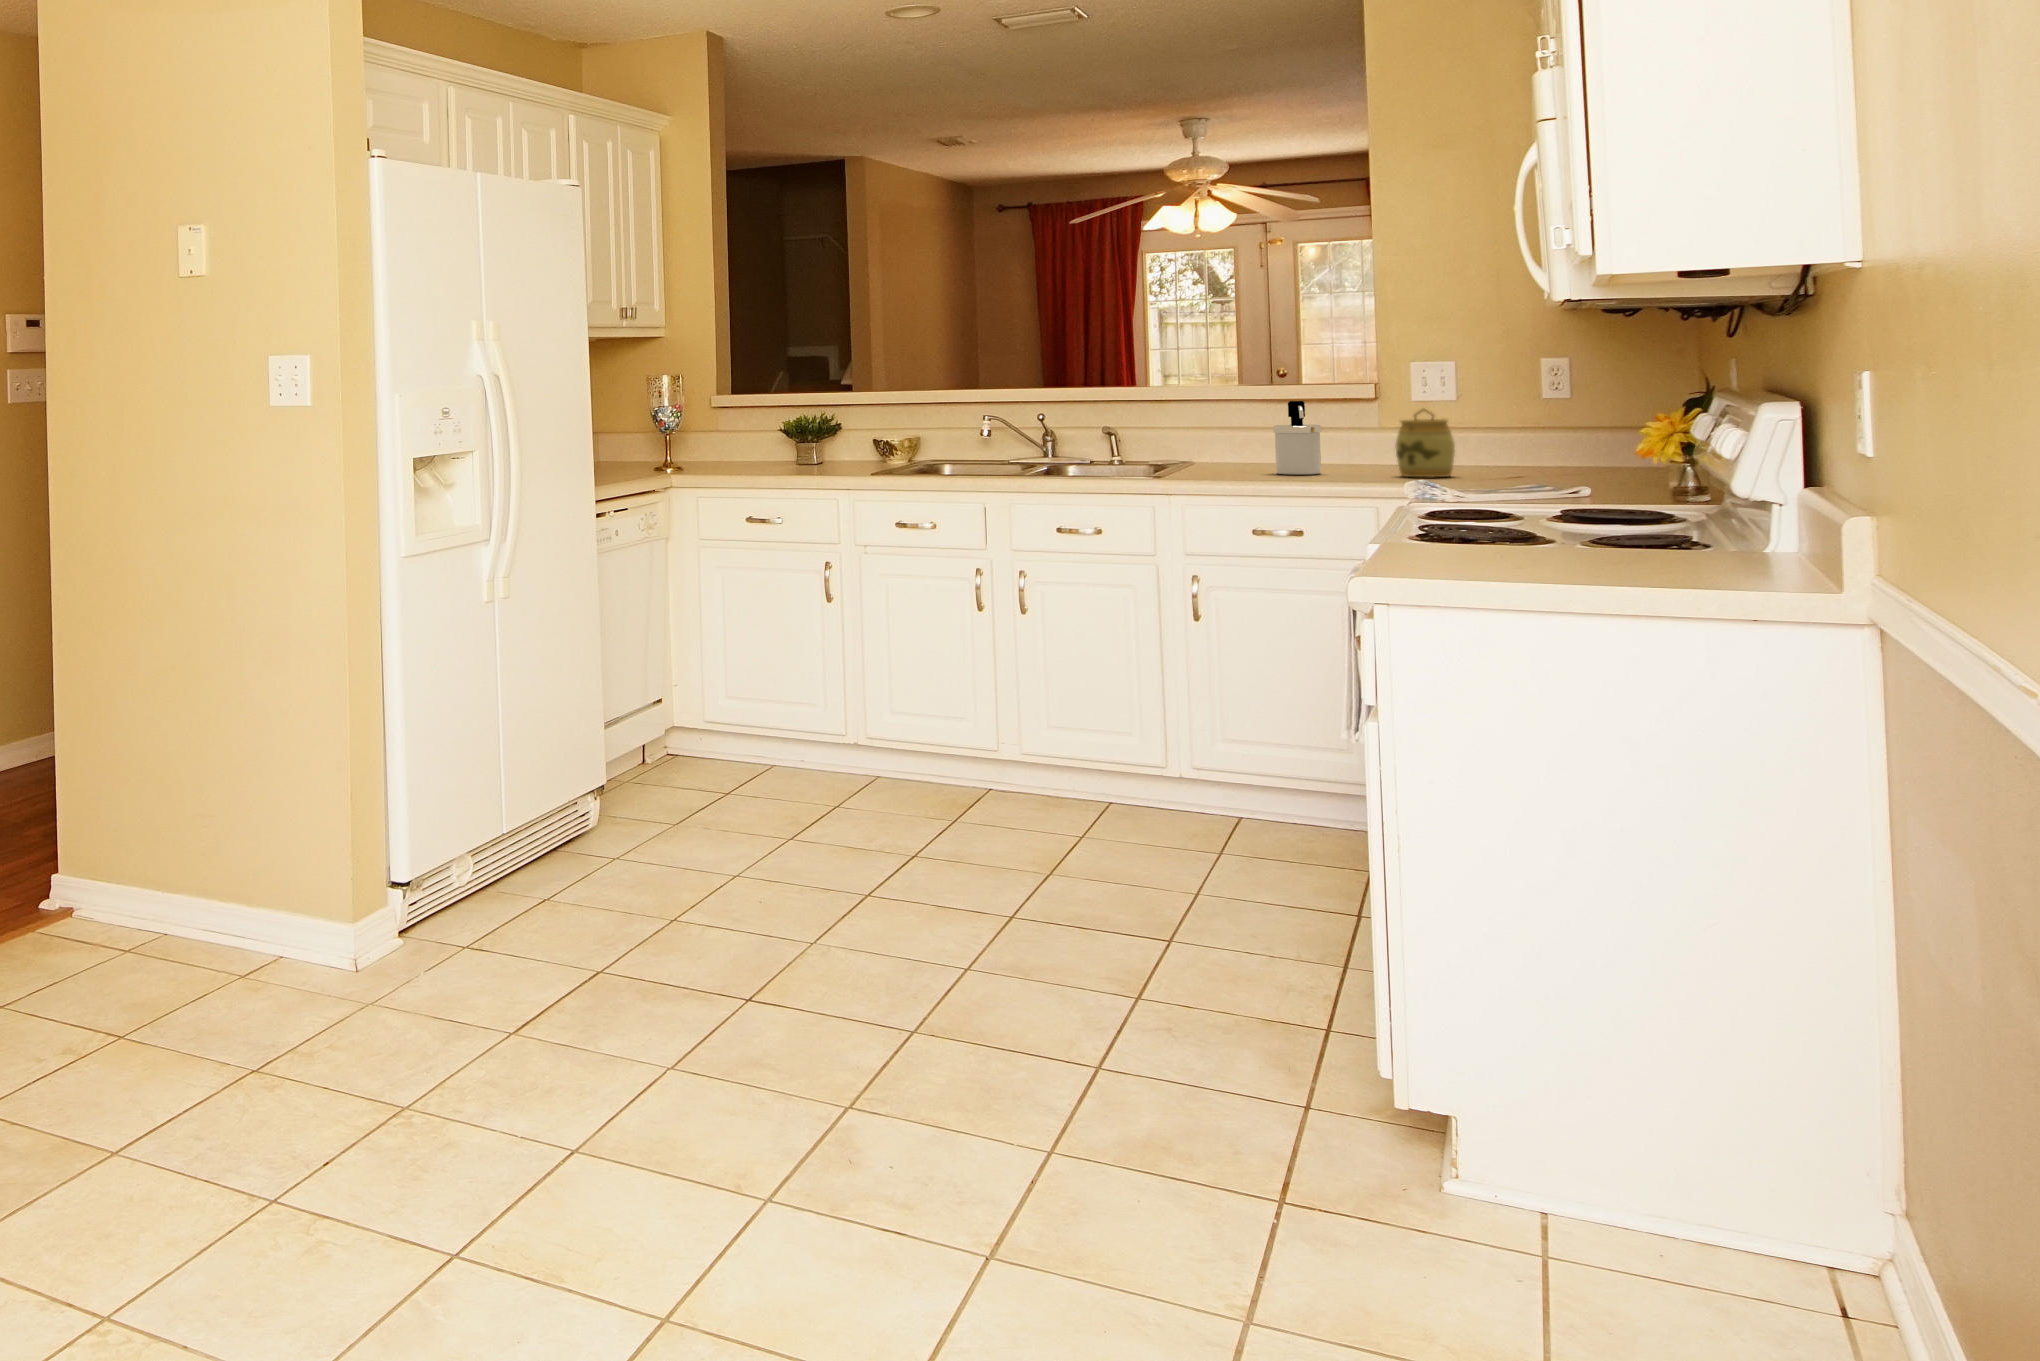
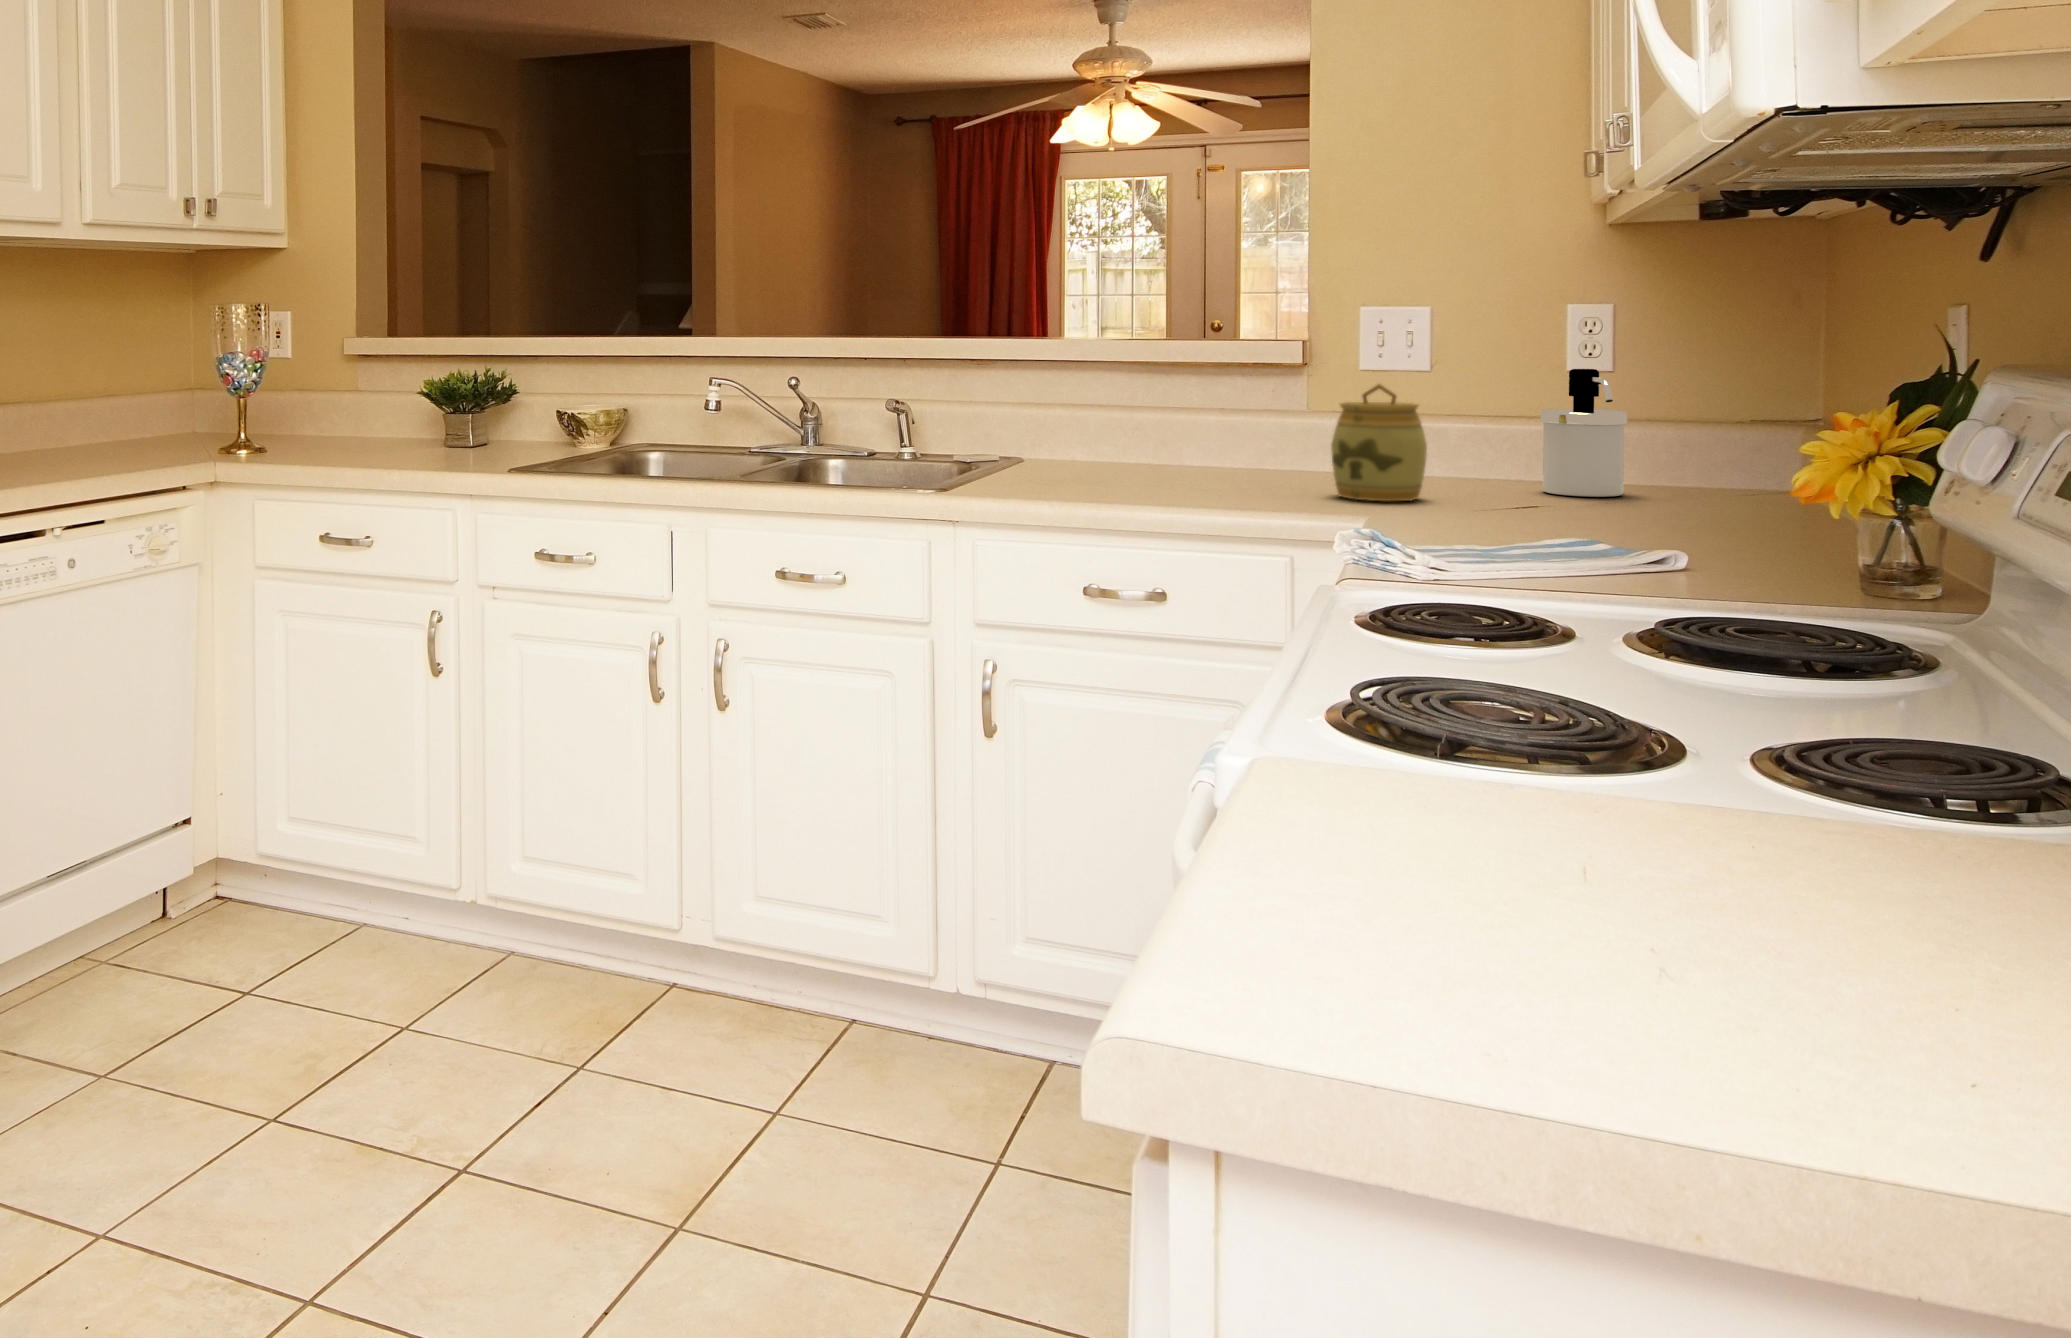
soap dispenser: present [1273,401,1321,475] -> present [1541,369,1627,497]

